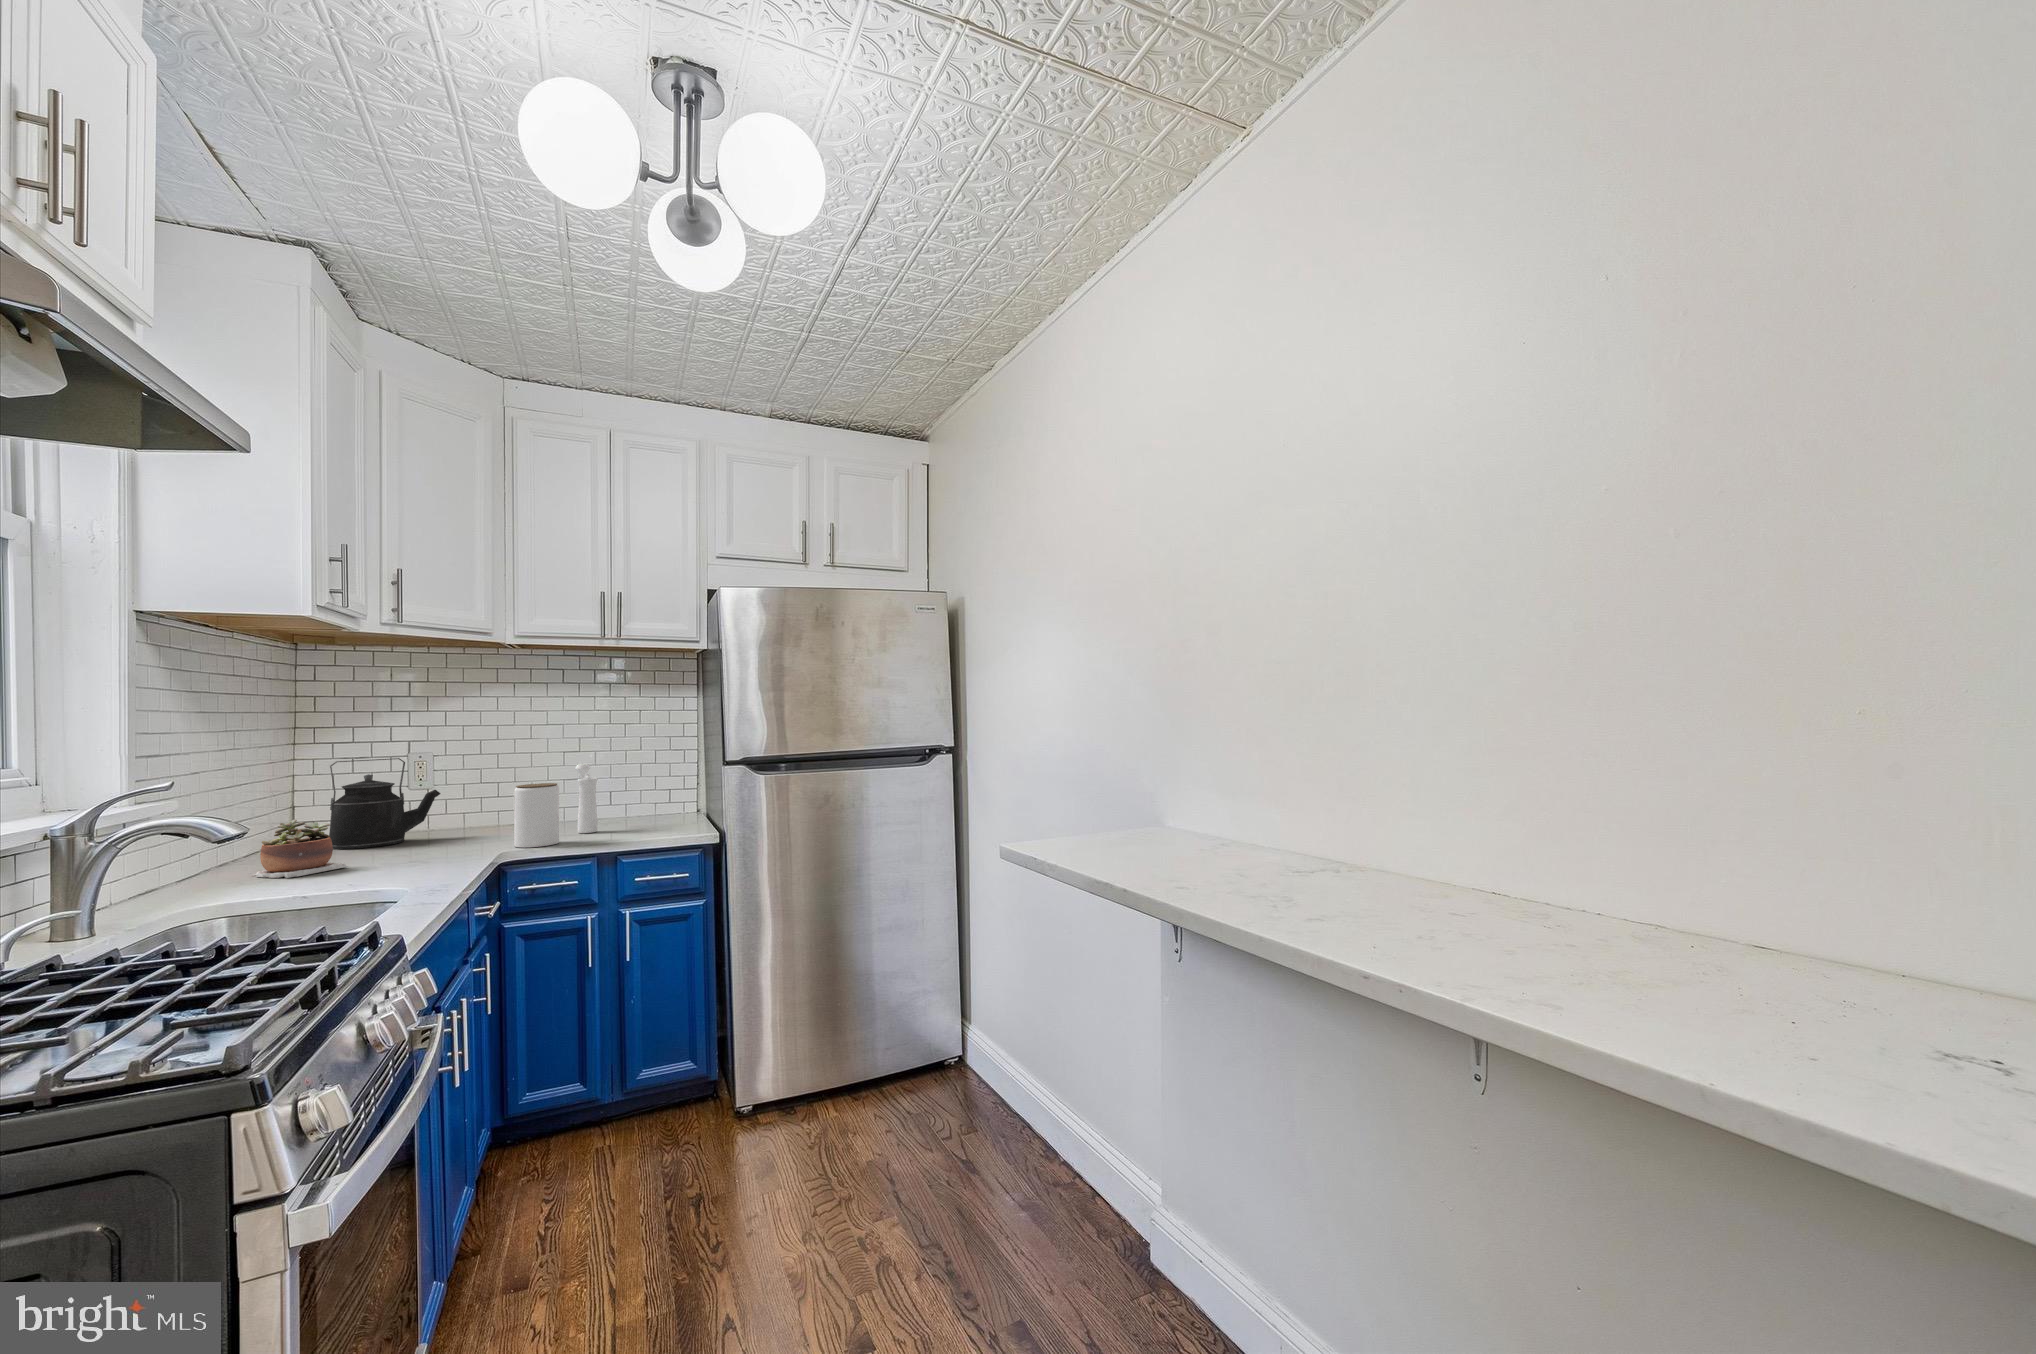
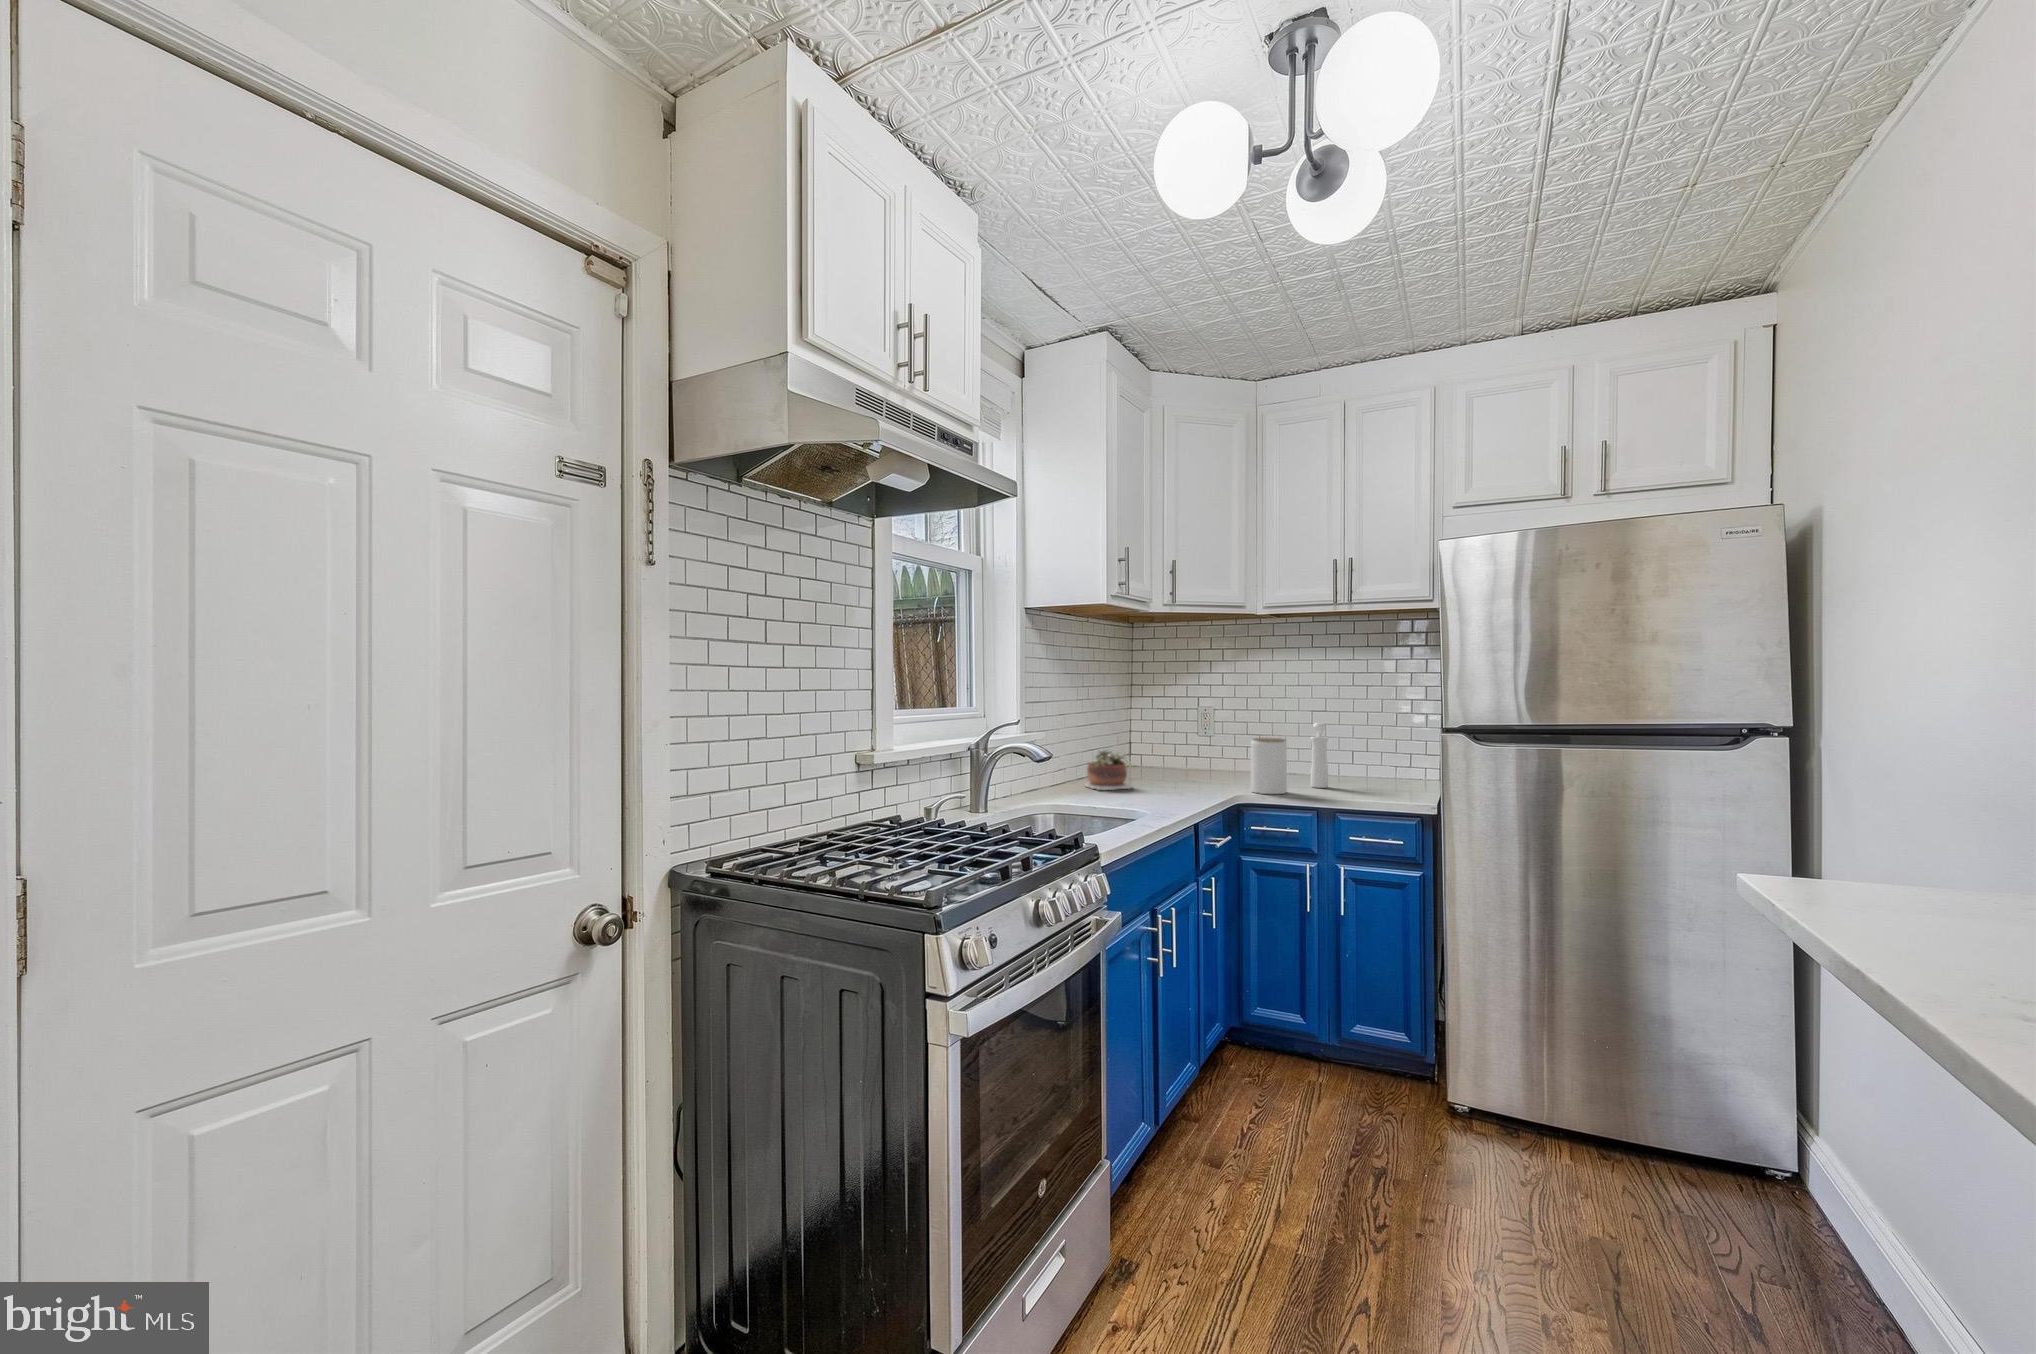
kettle: present [329,758,441,849] -> none [1140,707,1211,775]

